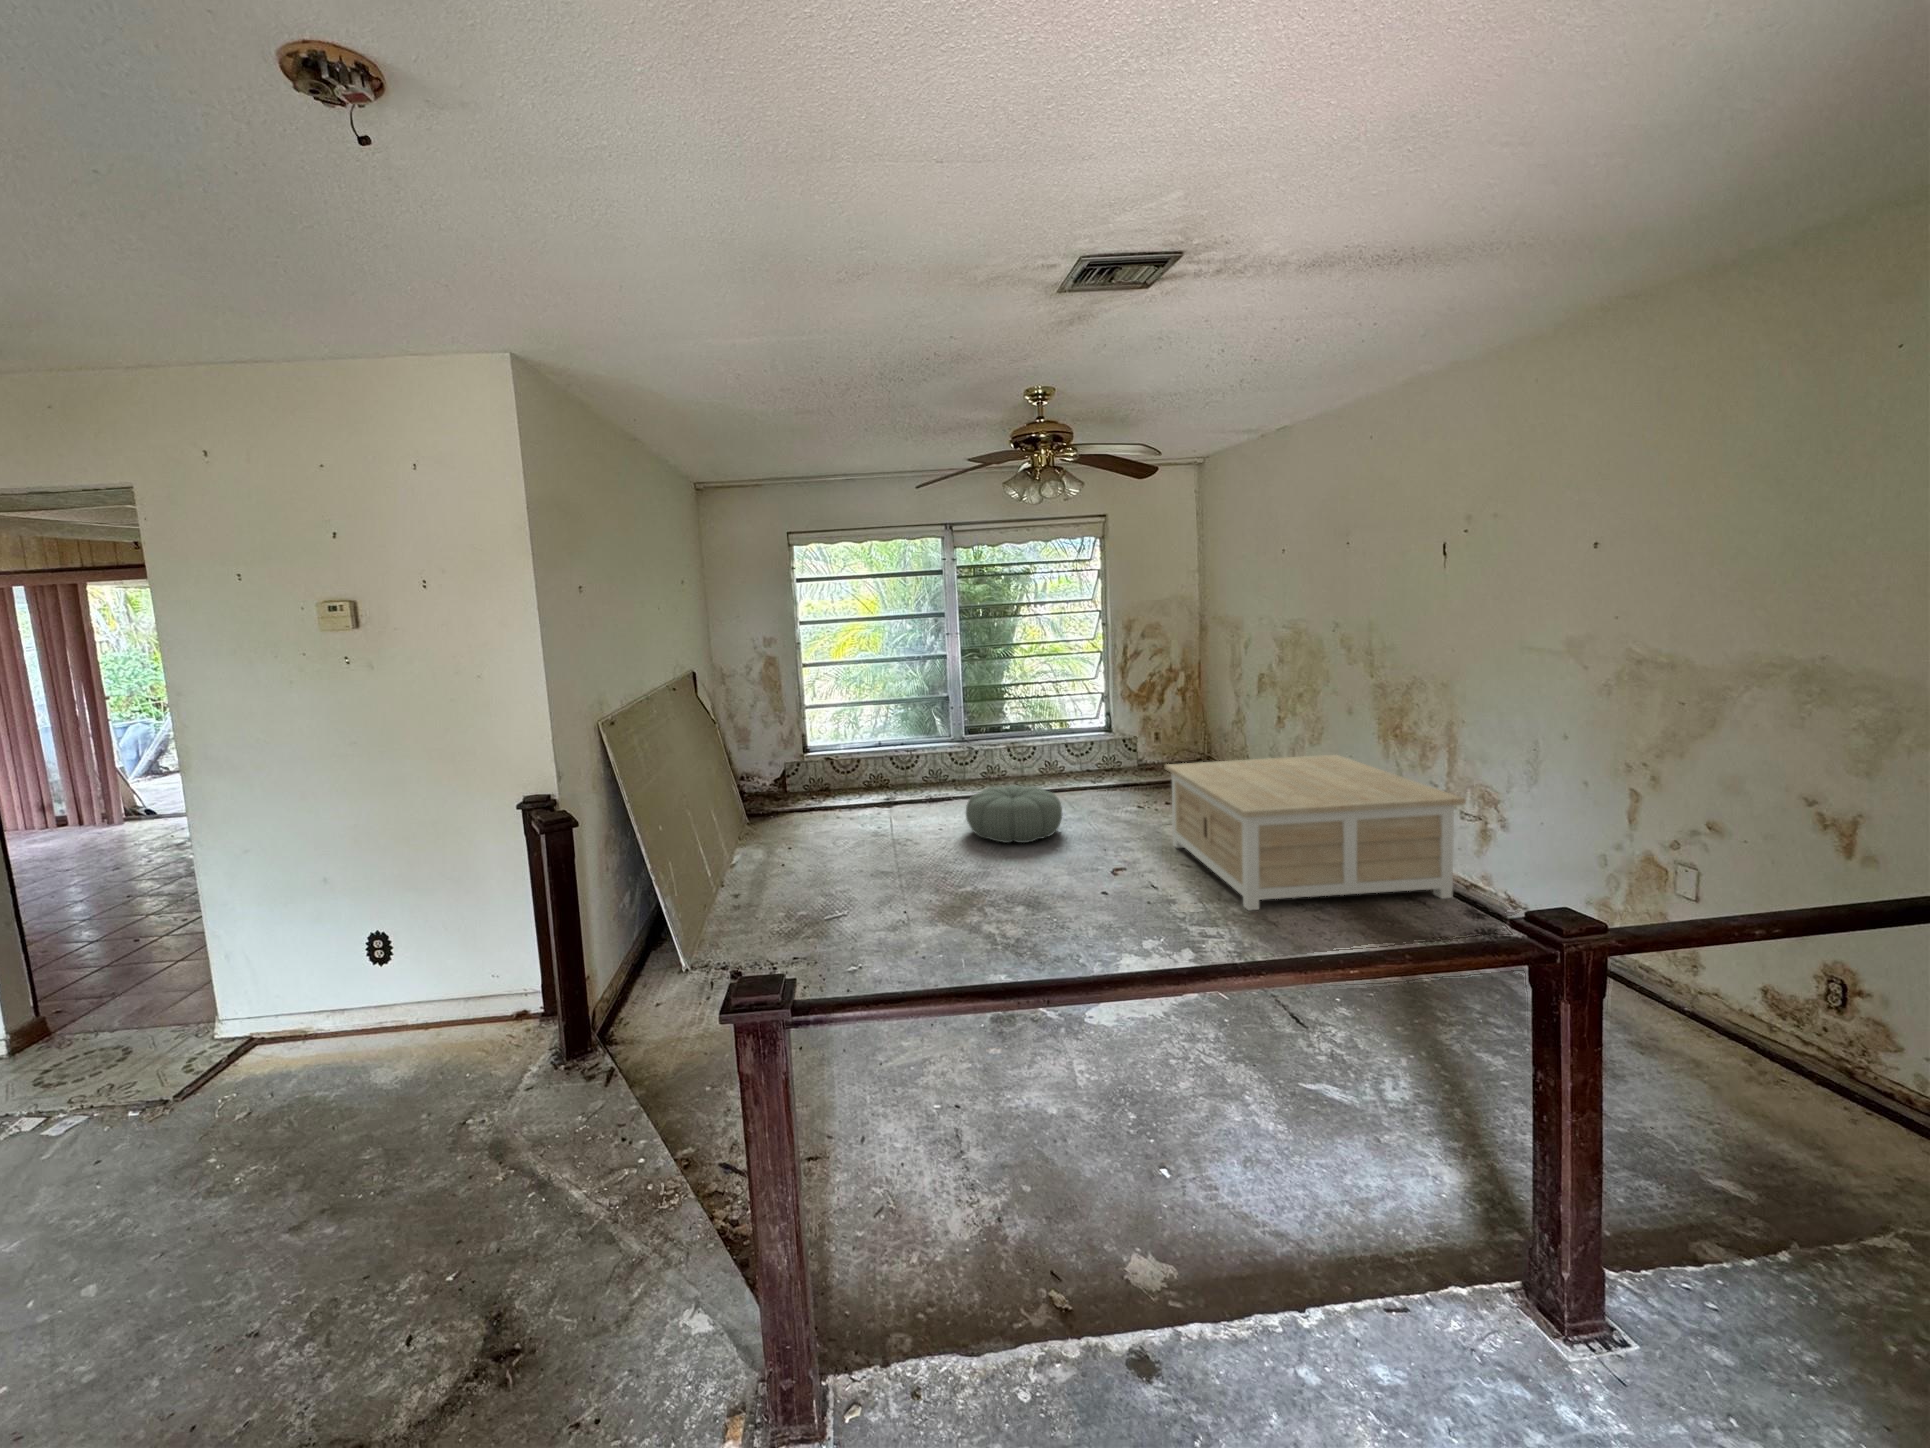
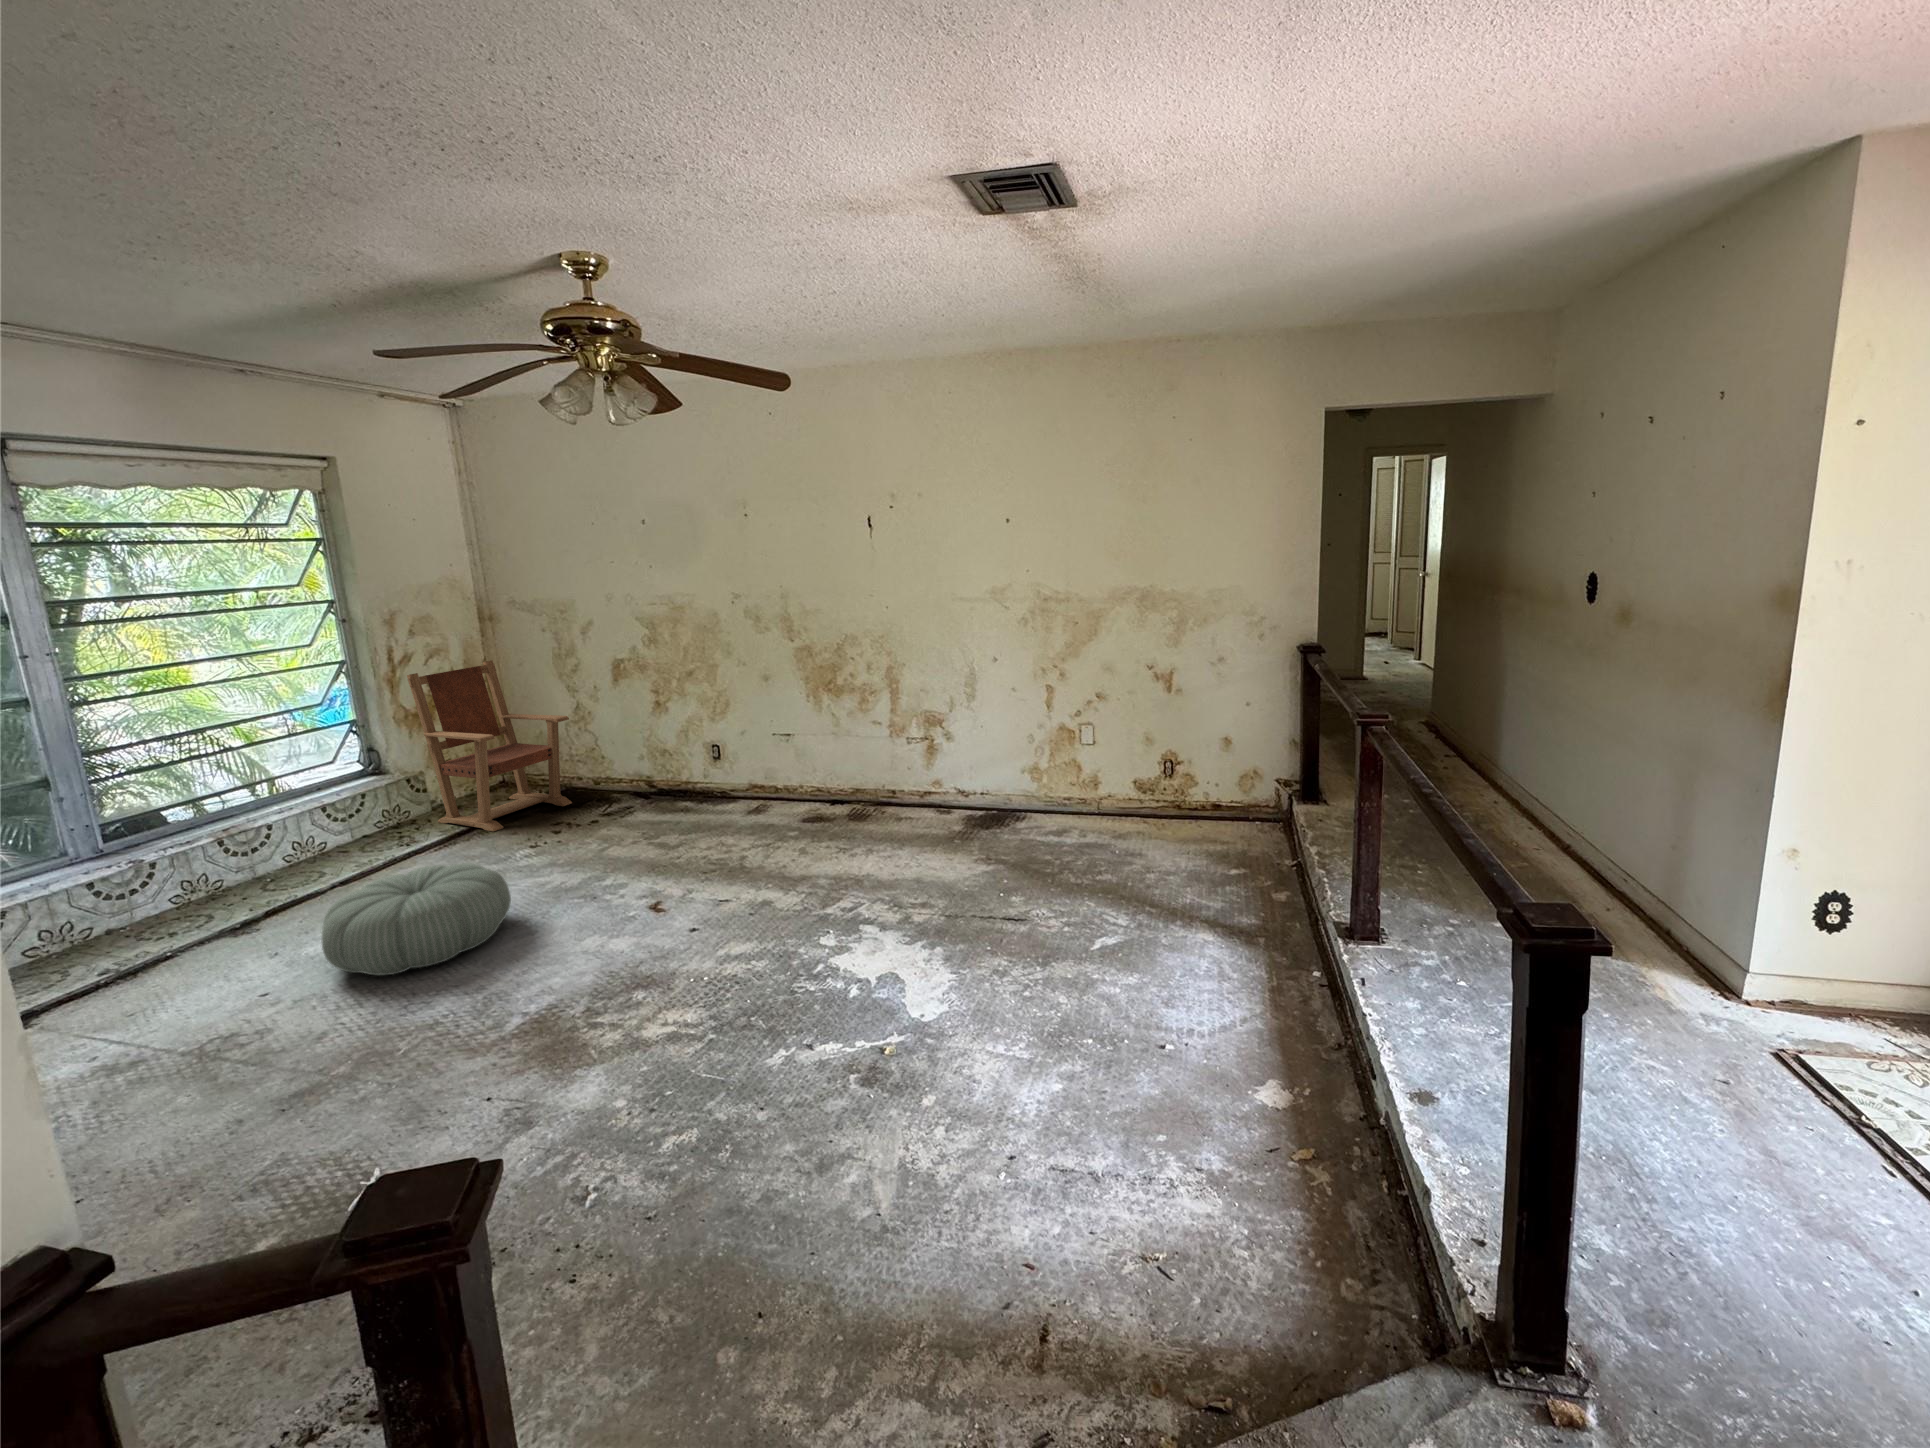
armchair: none [1132,666,1217,789] -> present [407,660,572,831]
coffee table: present [1165,755,1466,910] -> none [638,721,922,880]

